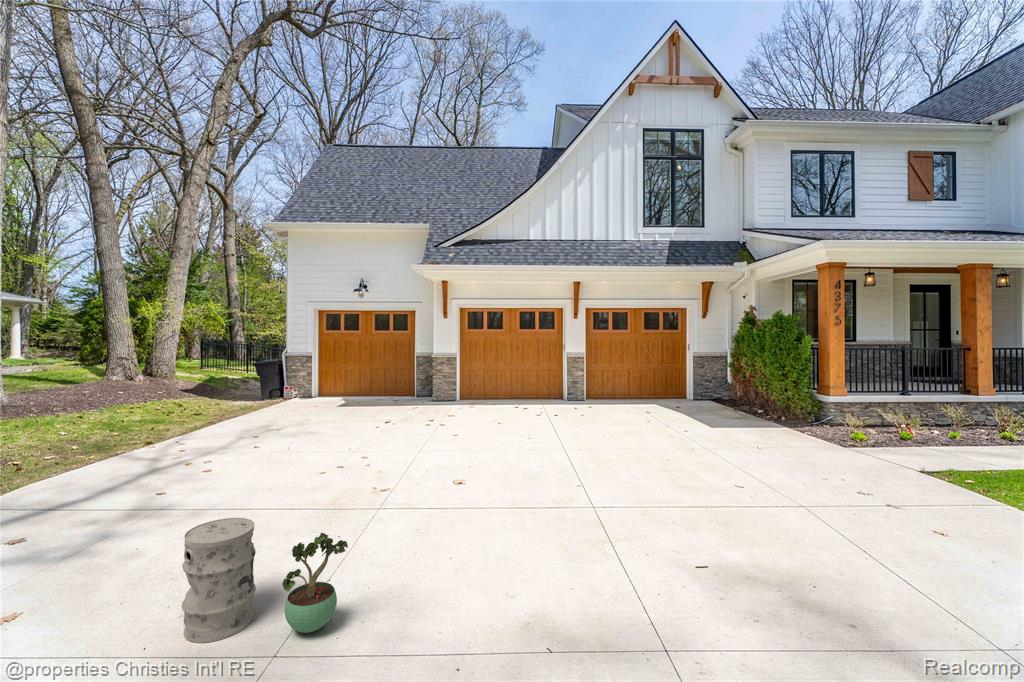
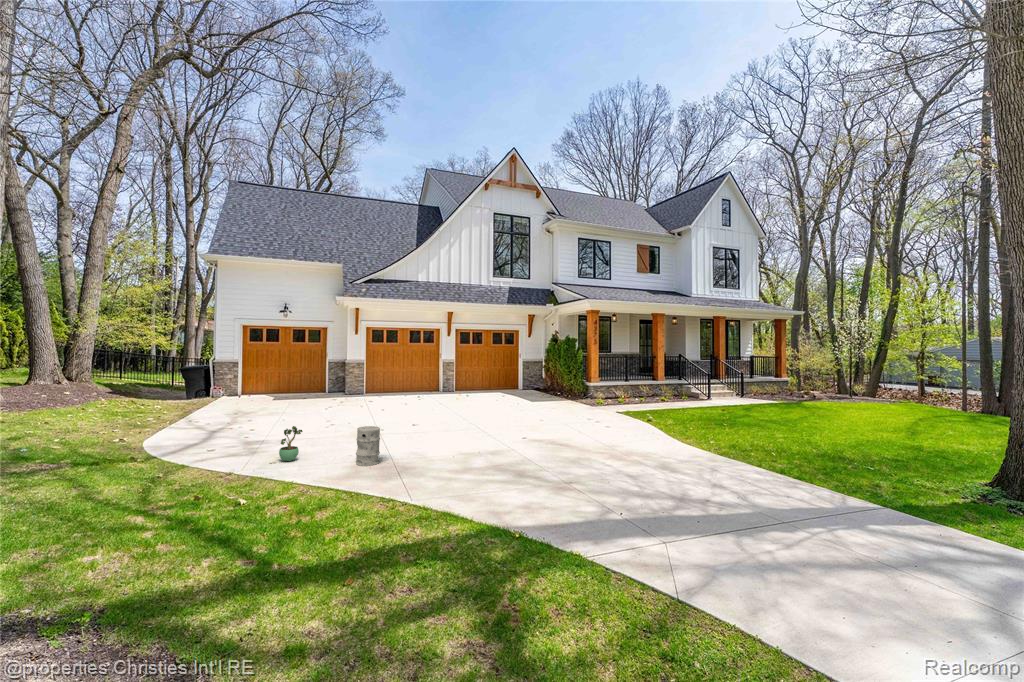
potted plant: present [282,533,348,633] -> present [279,426,303,461]

